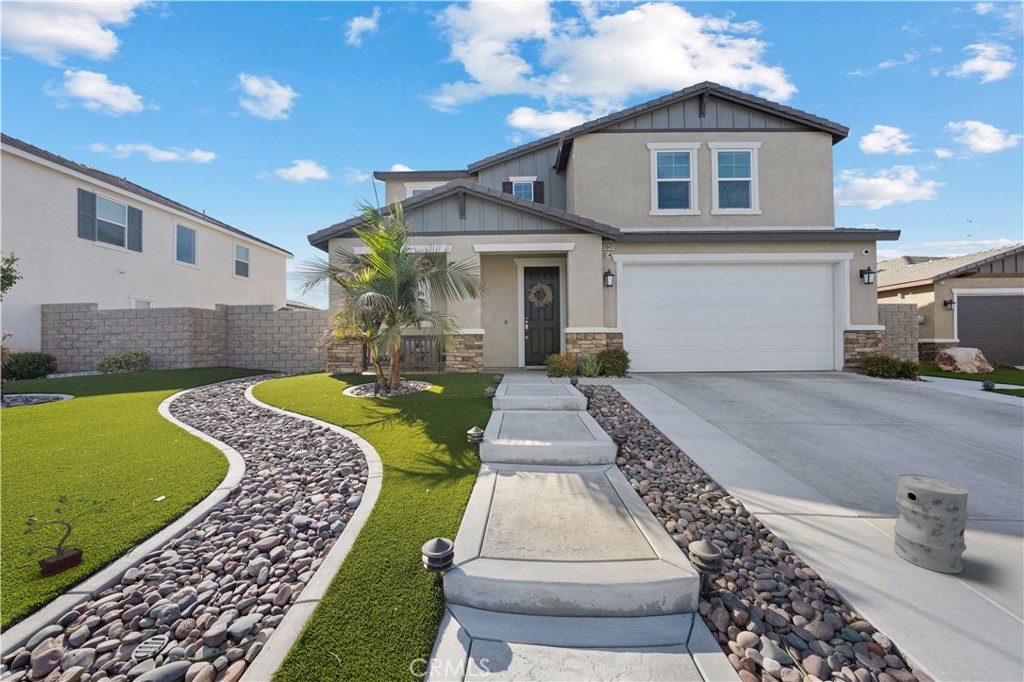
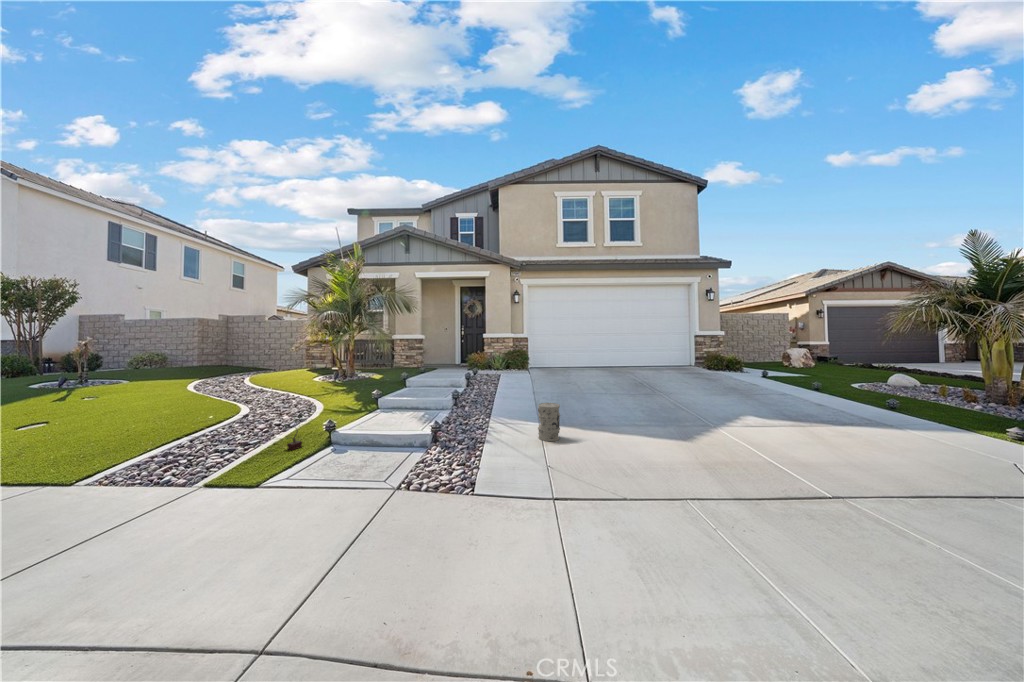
potted plant: present [23,496,116,576] -> present [285,417,302,450]

